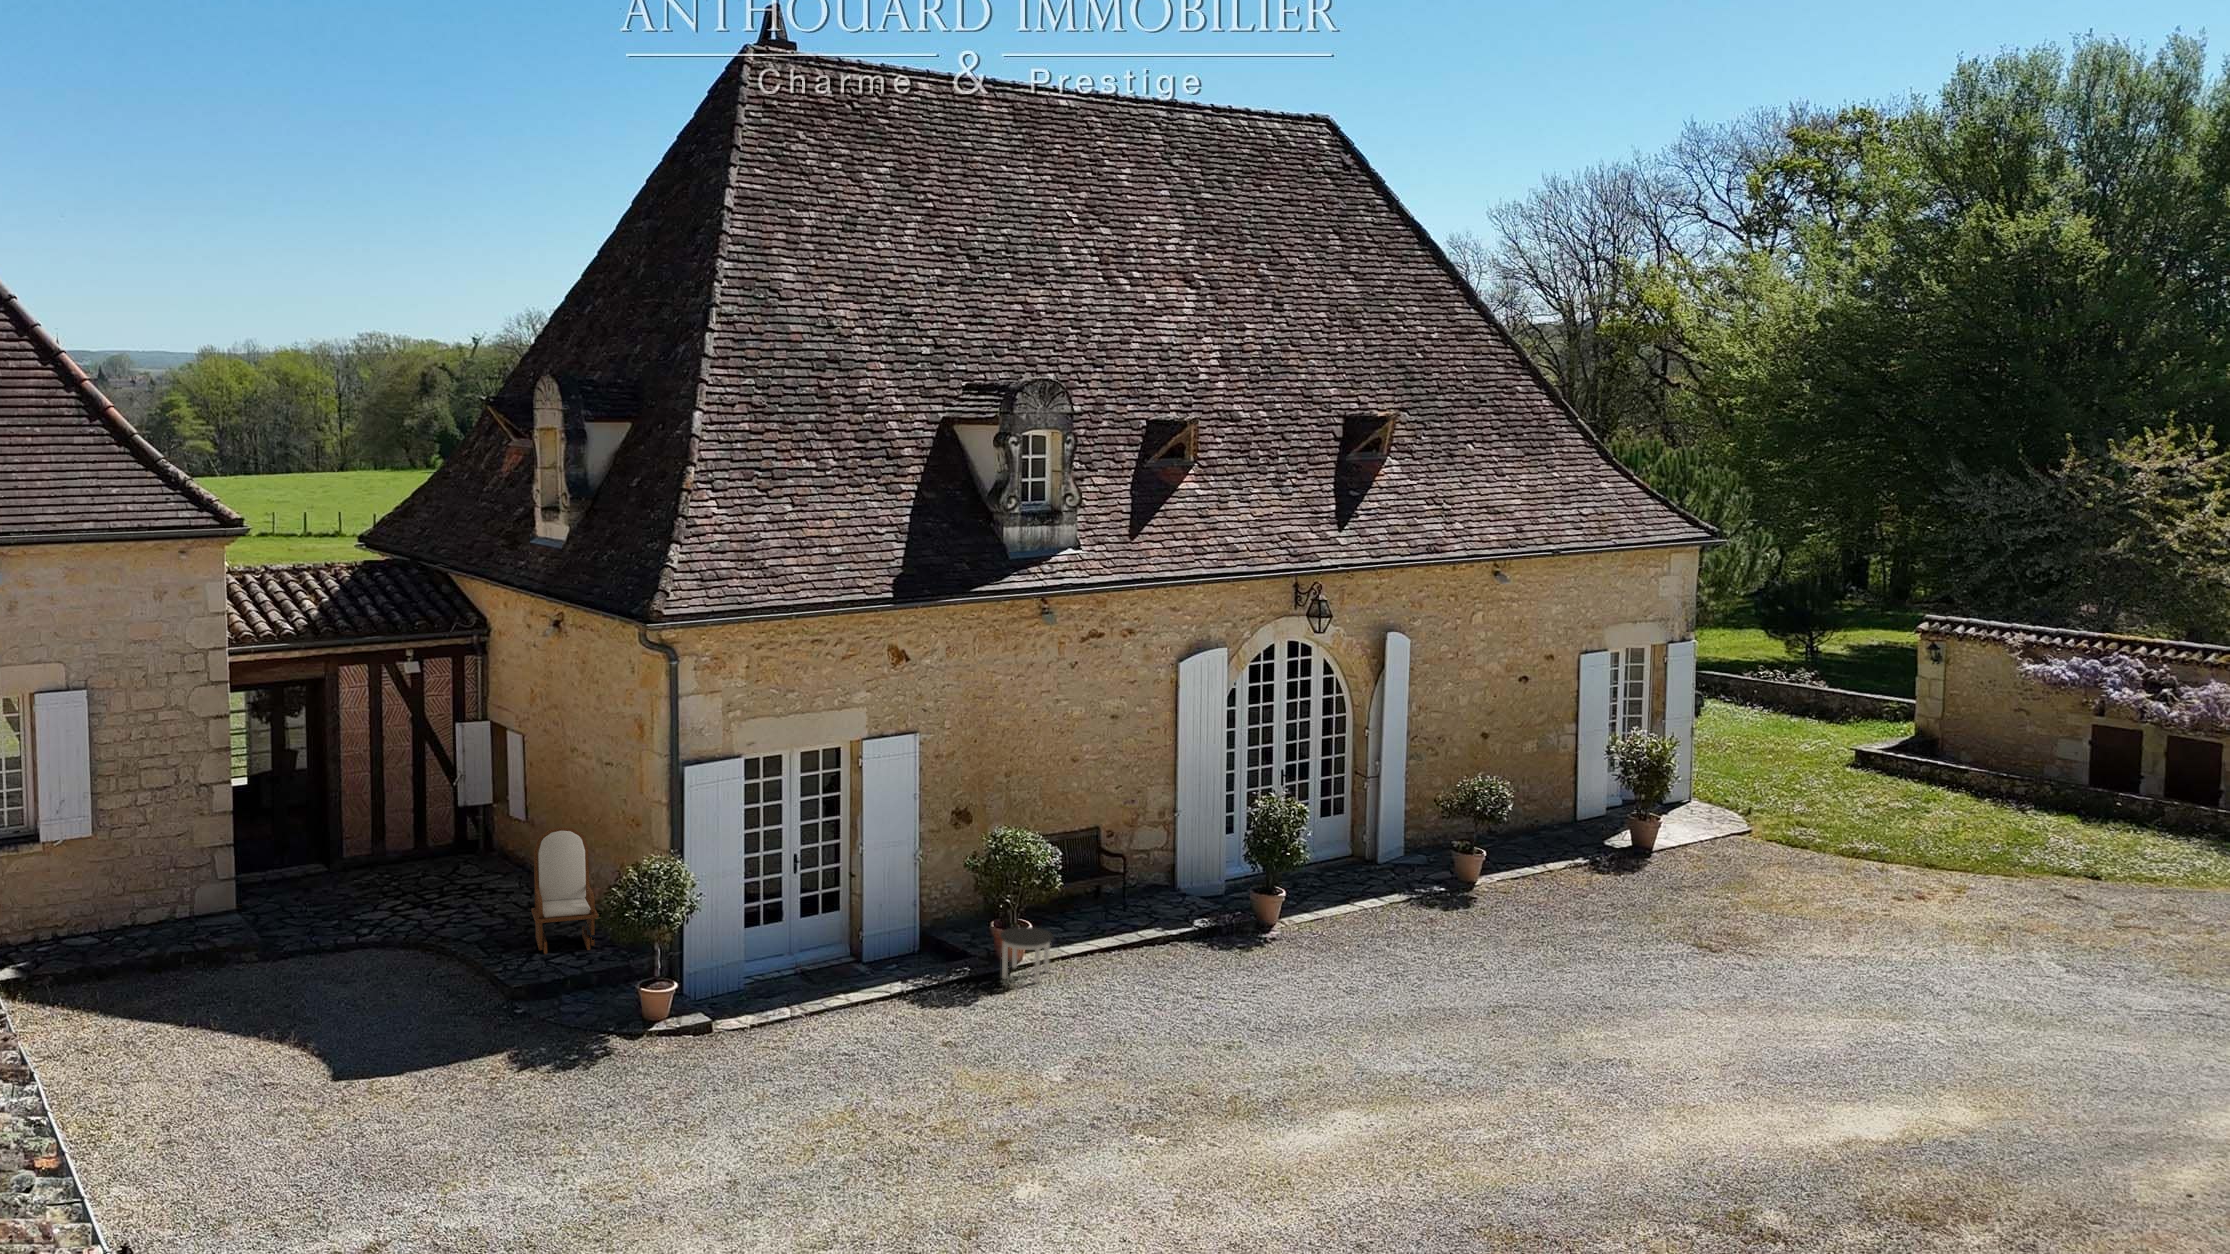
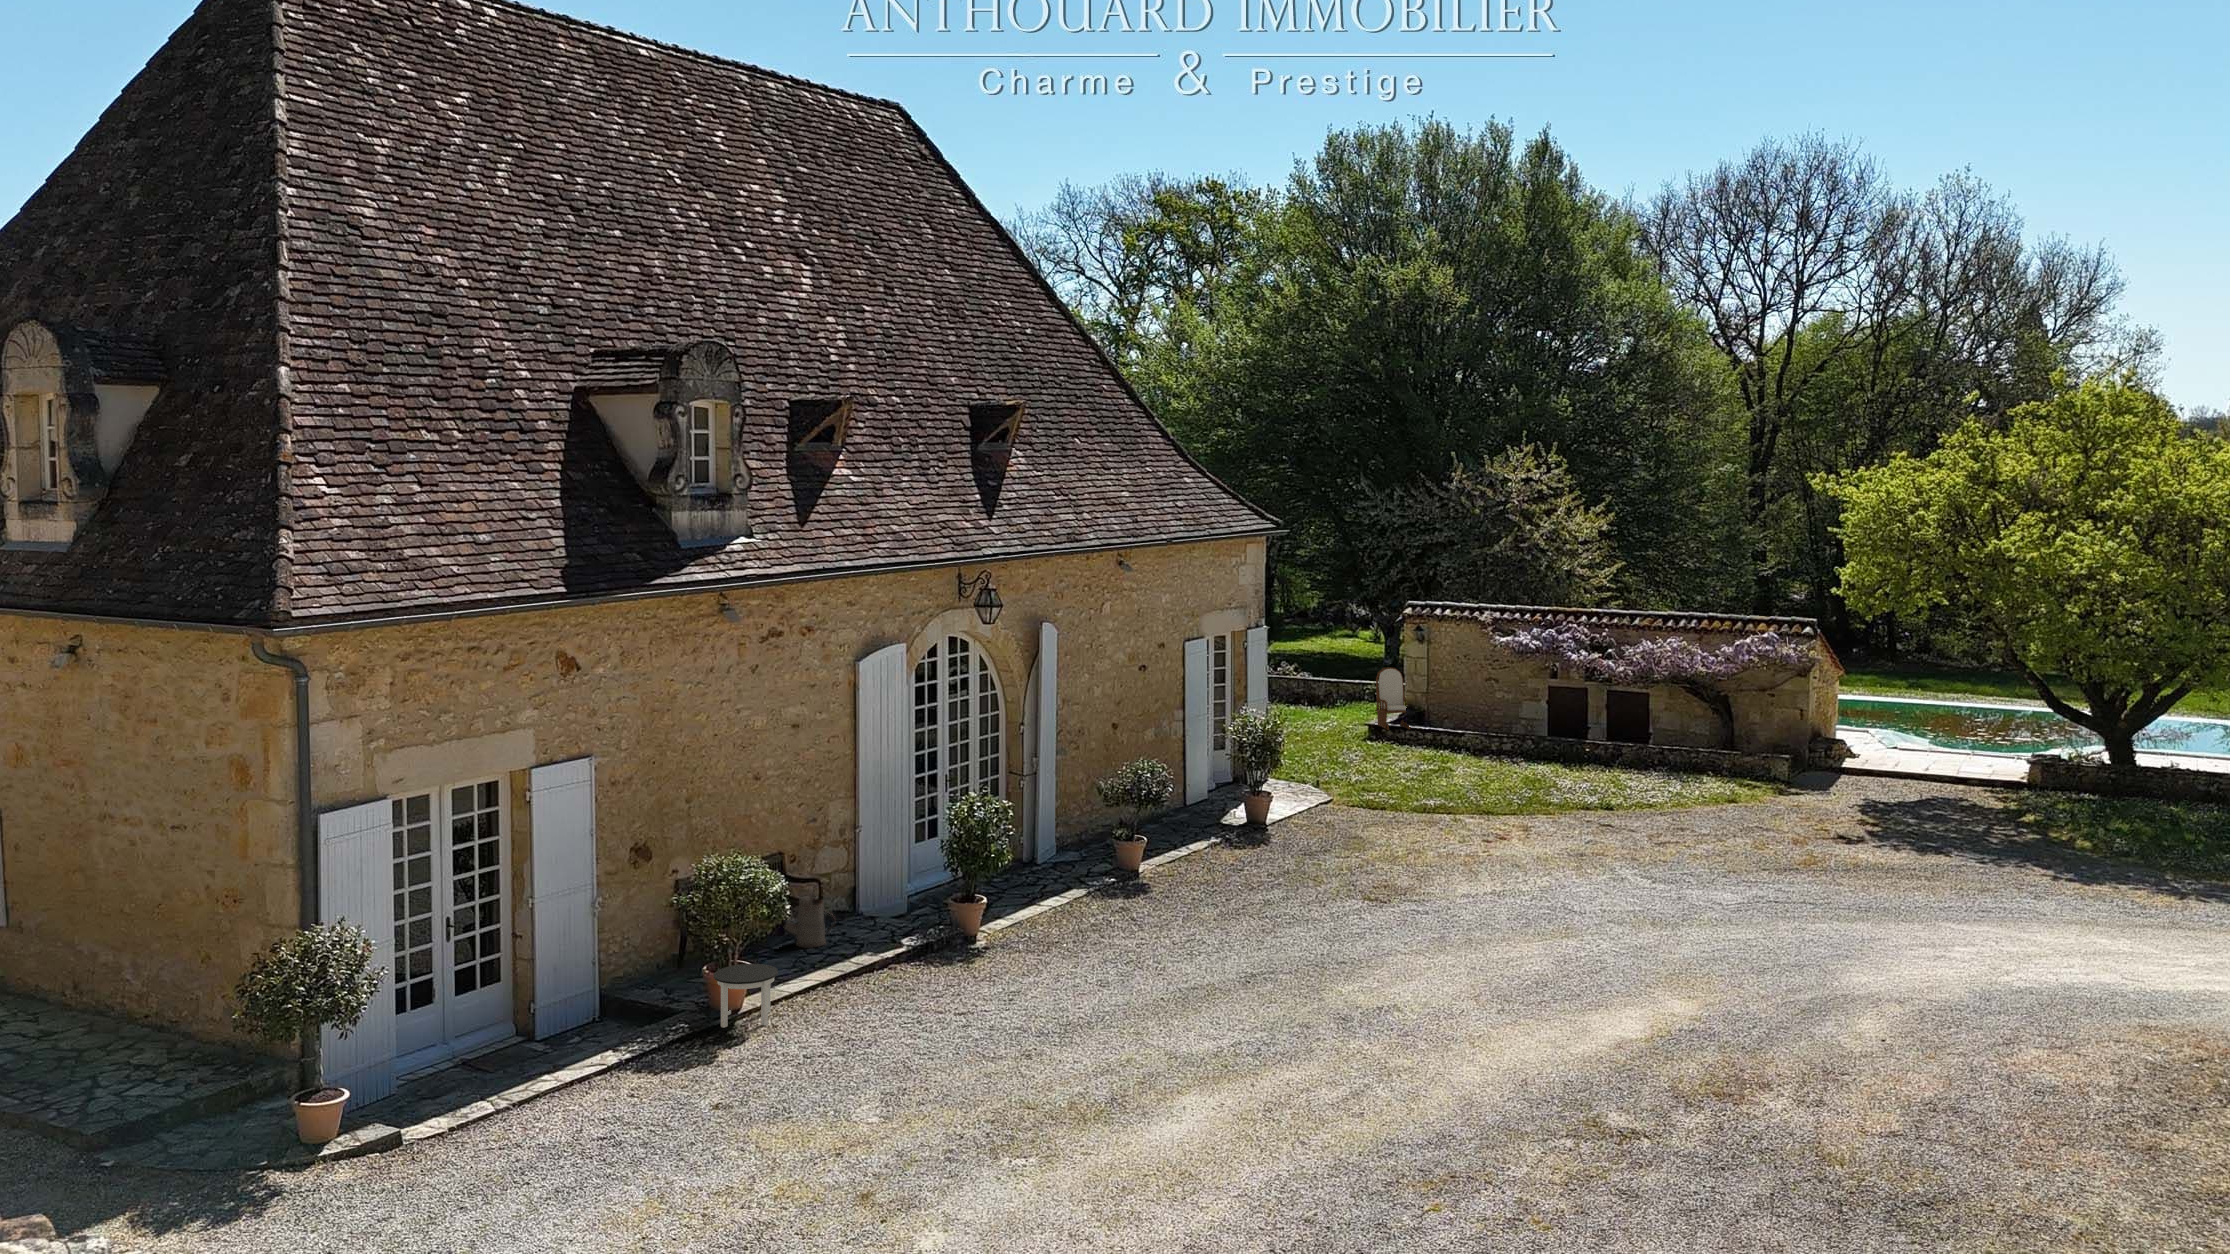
armchair: present [531,827,599,954] -> present [1375,667,1411,730]
watering can: none [1084,863,1146,918] -> present [785,886,831,948]

